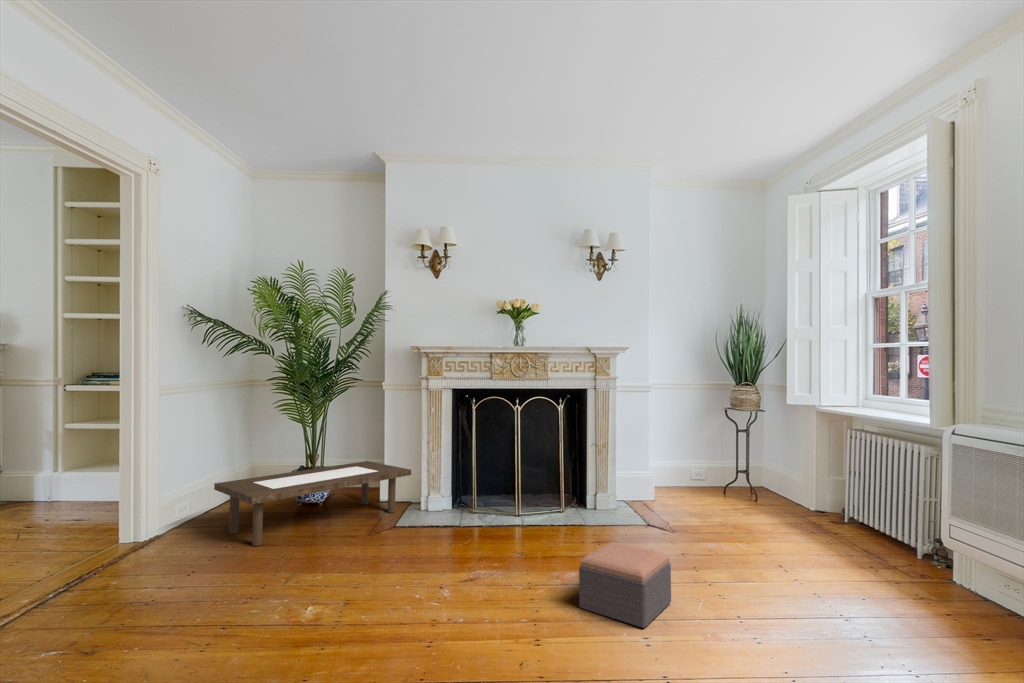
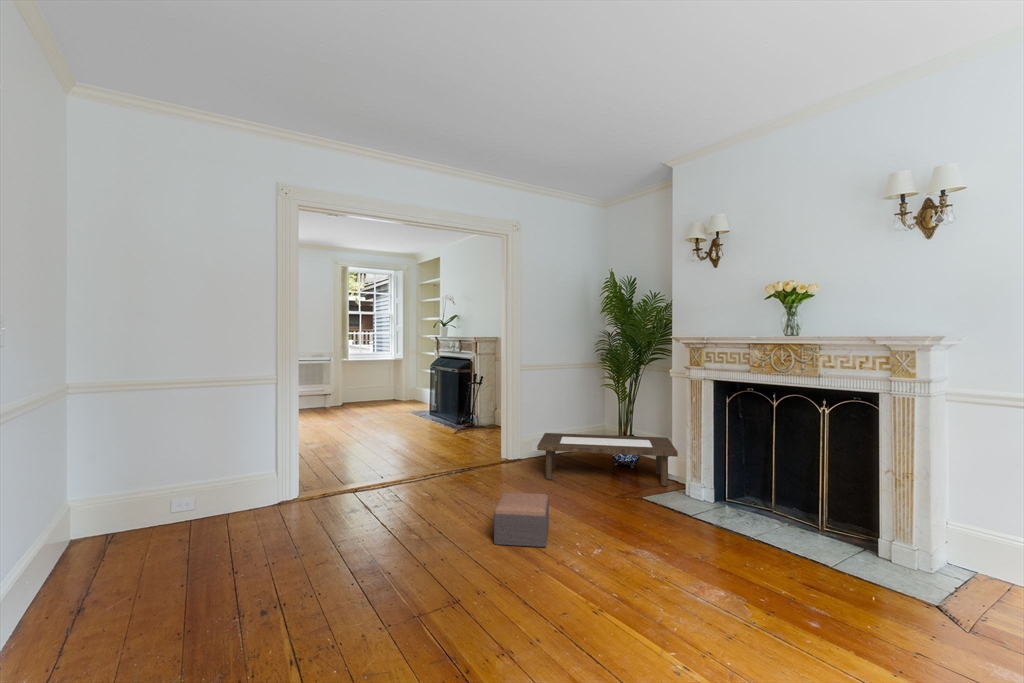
footstool: present [579,542,671,628] -> present [494,492,549,547]

